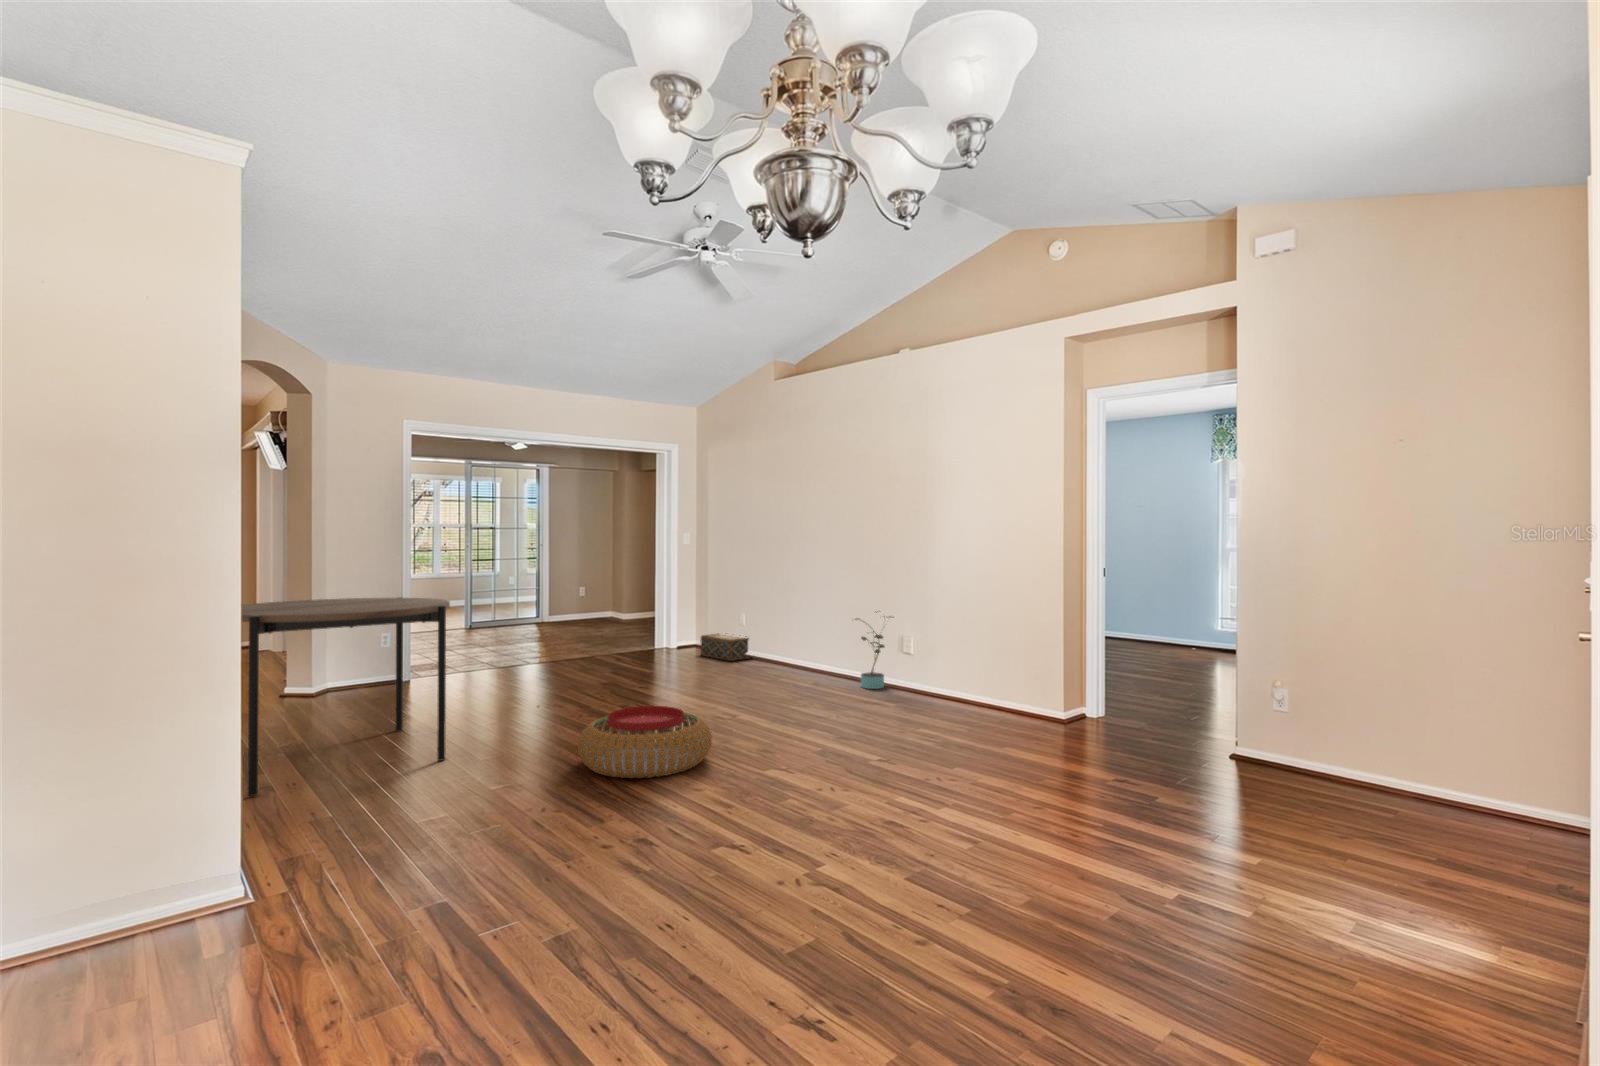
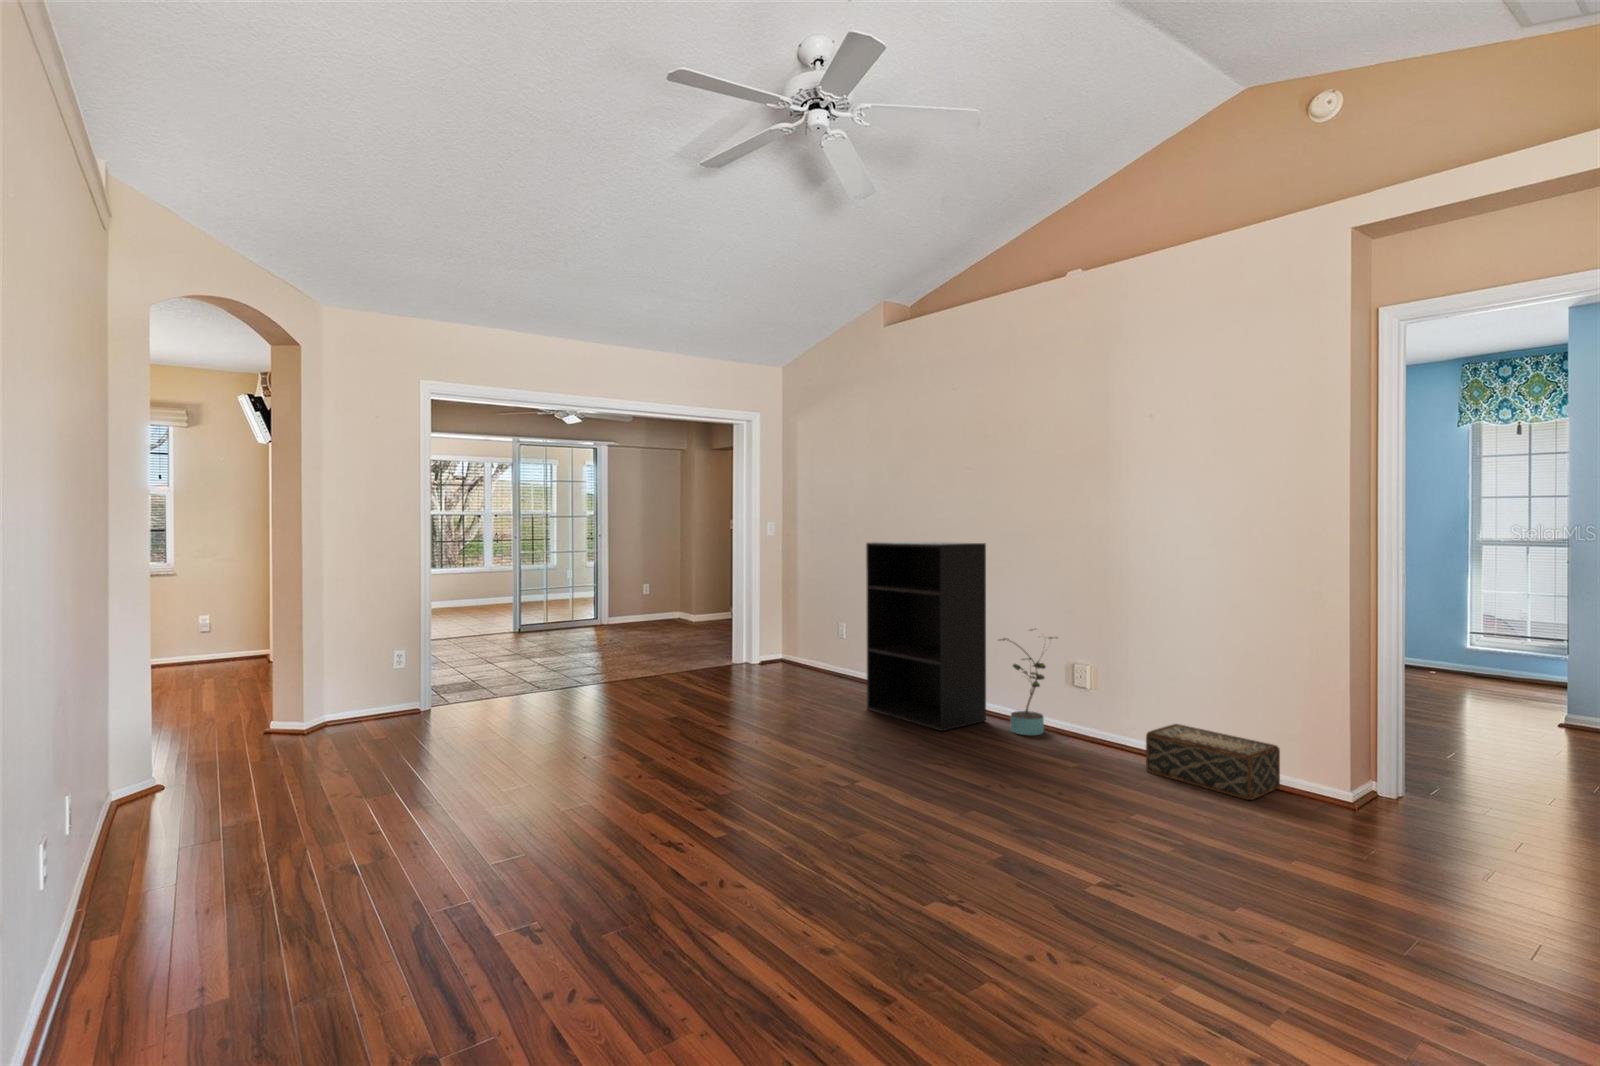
bookshelf: none [757,547,845,687] -> present [866,542,986,731]
dining table: present [242,597,450,796] -> none [87,616,453,943]
woven basket: present [701,633,751,661] -> present [1146,724,1280,800]
pouf: present [578,706,712,778] -> none [632,788,835,923]

